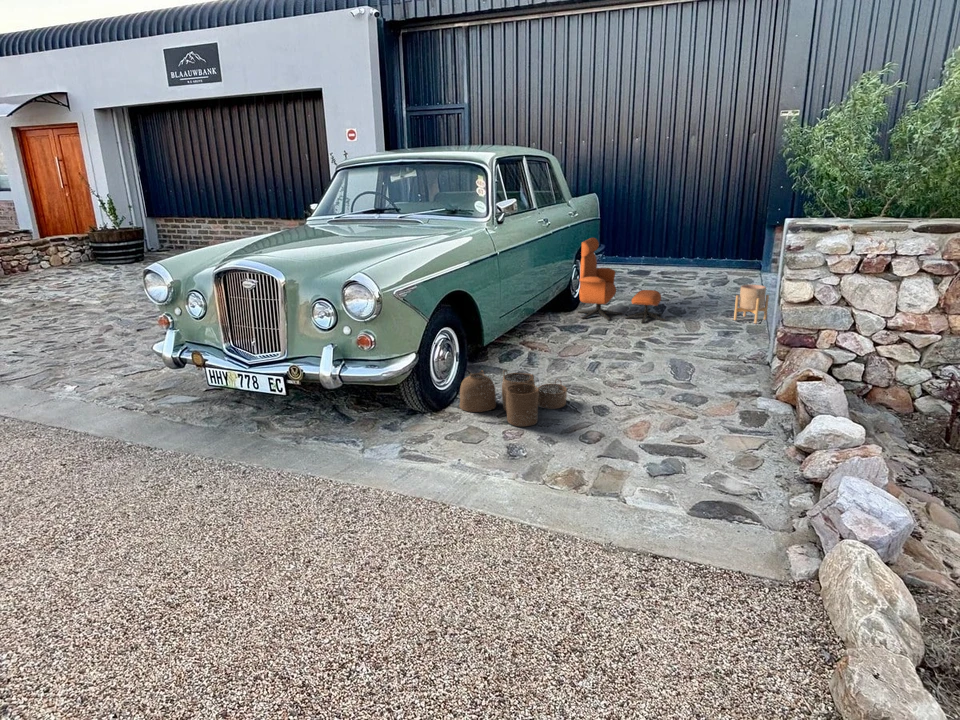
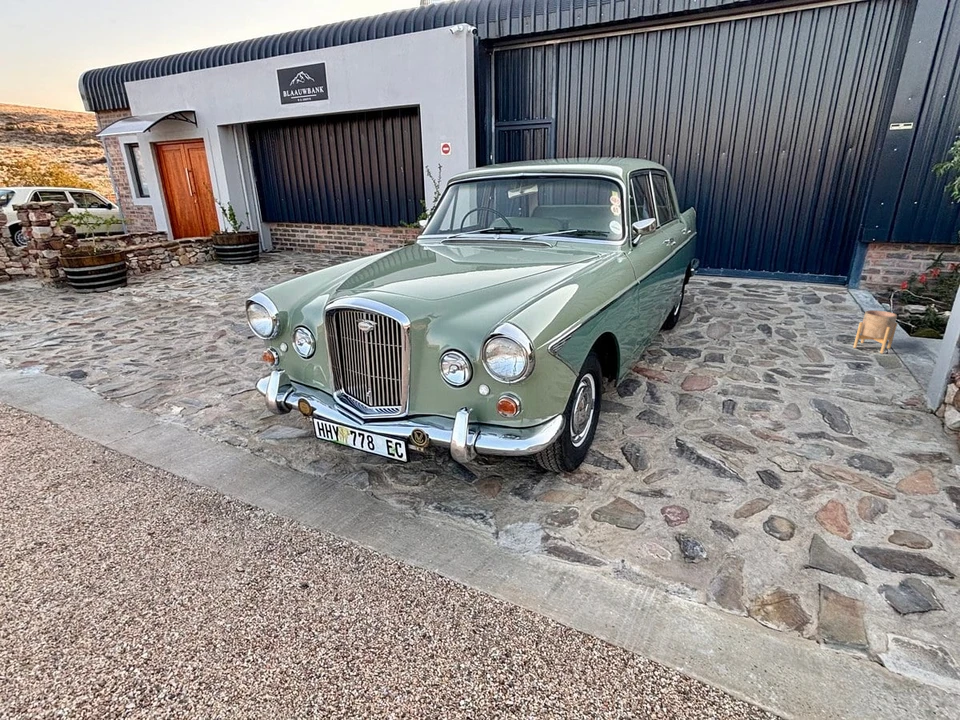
lounge chair: present [578,238,666,323] -> none [676,256,778,348]
woven basket: present [460,370,567,426] -> none [595,424,727,504]

